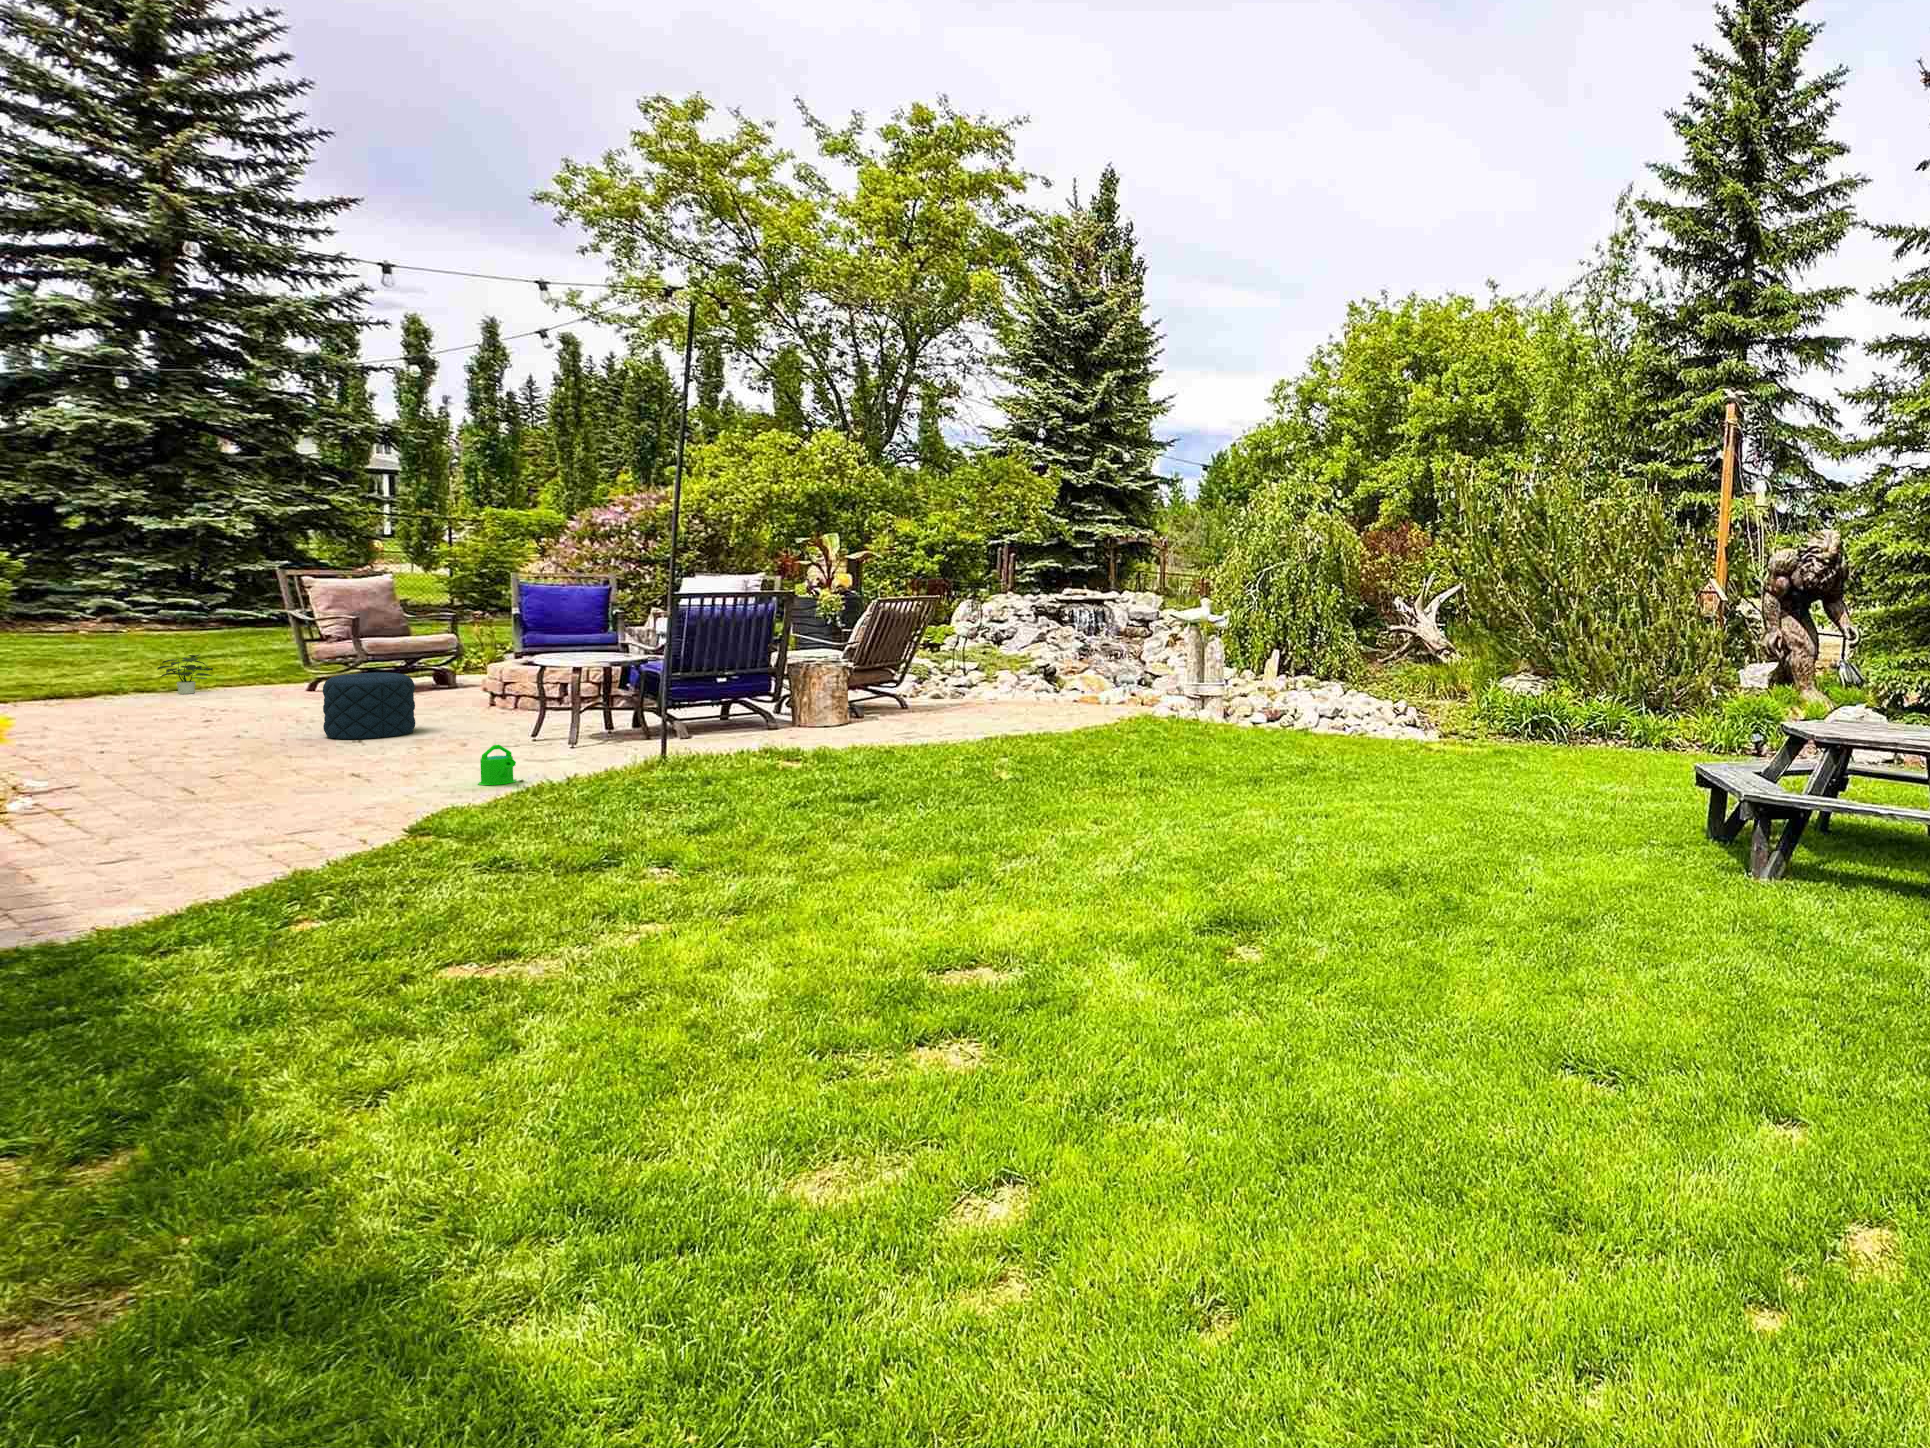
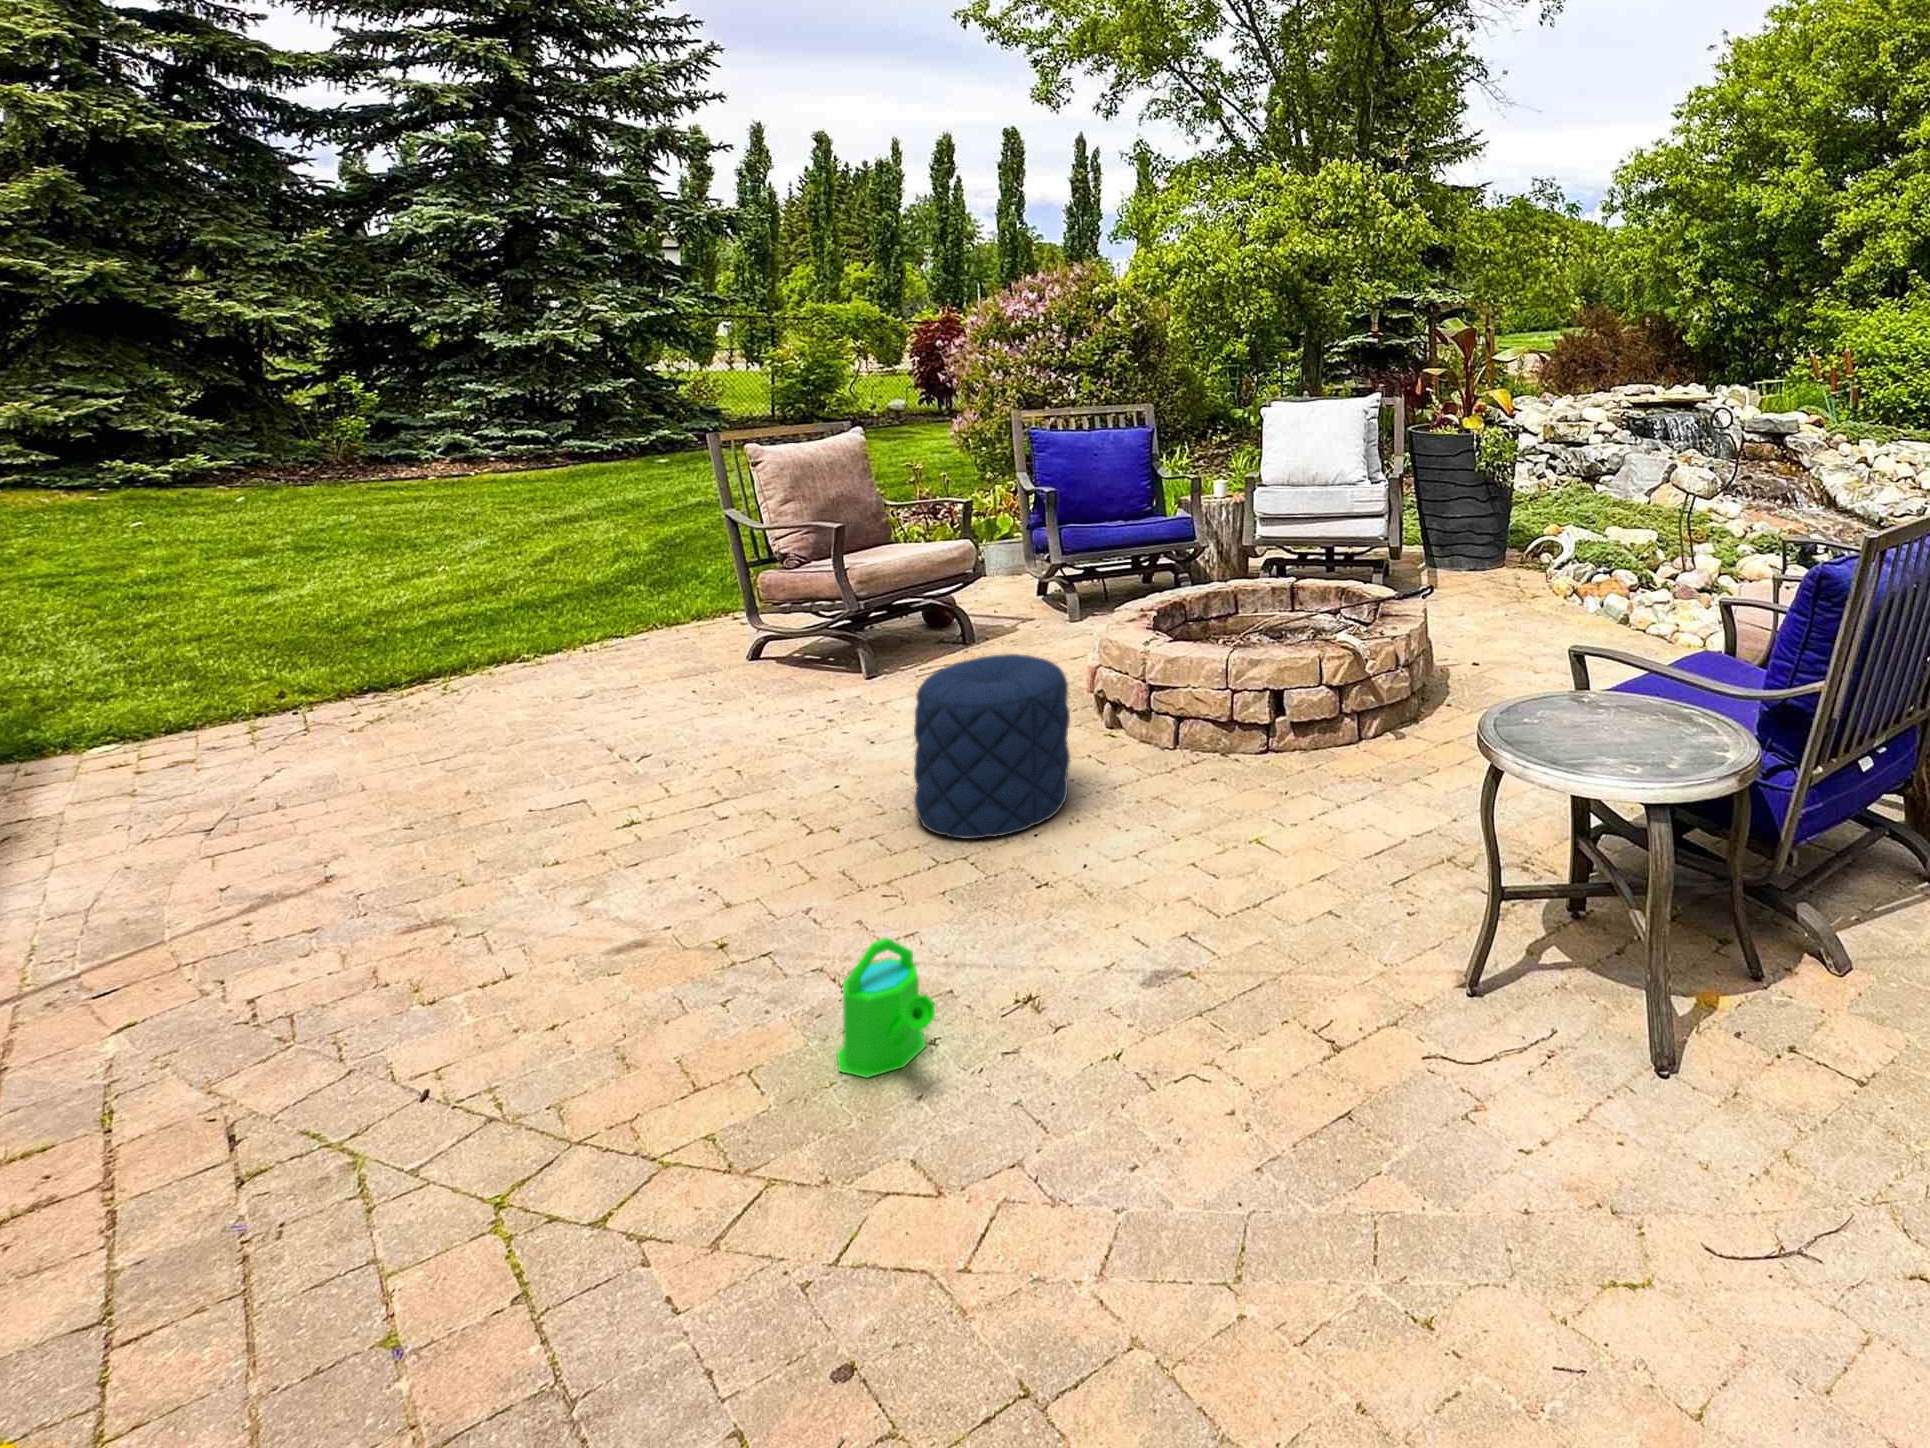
potted plant: present [157,654,213,694] -> none [551,566,630,639]
watering can: present [479,745,516,785] -> present [837,937,935,1078]

